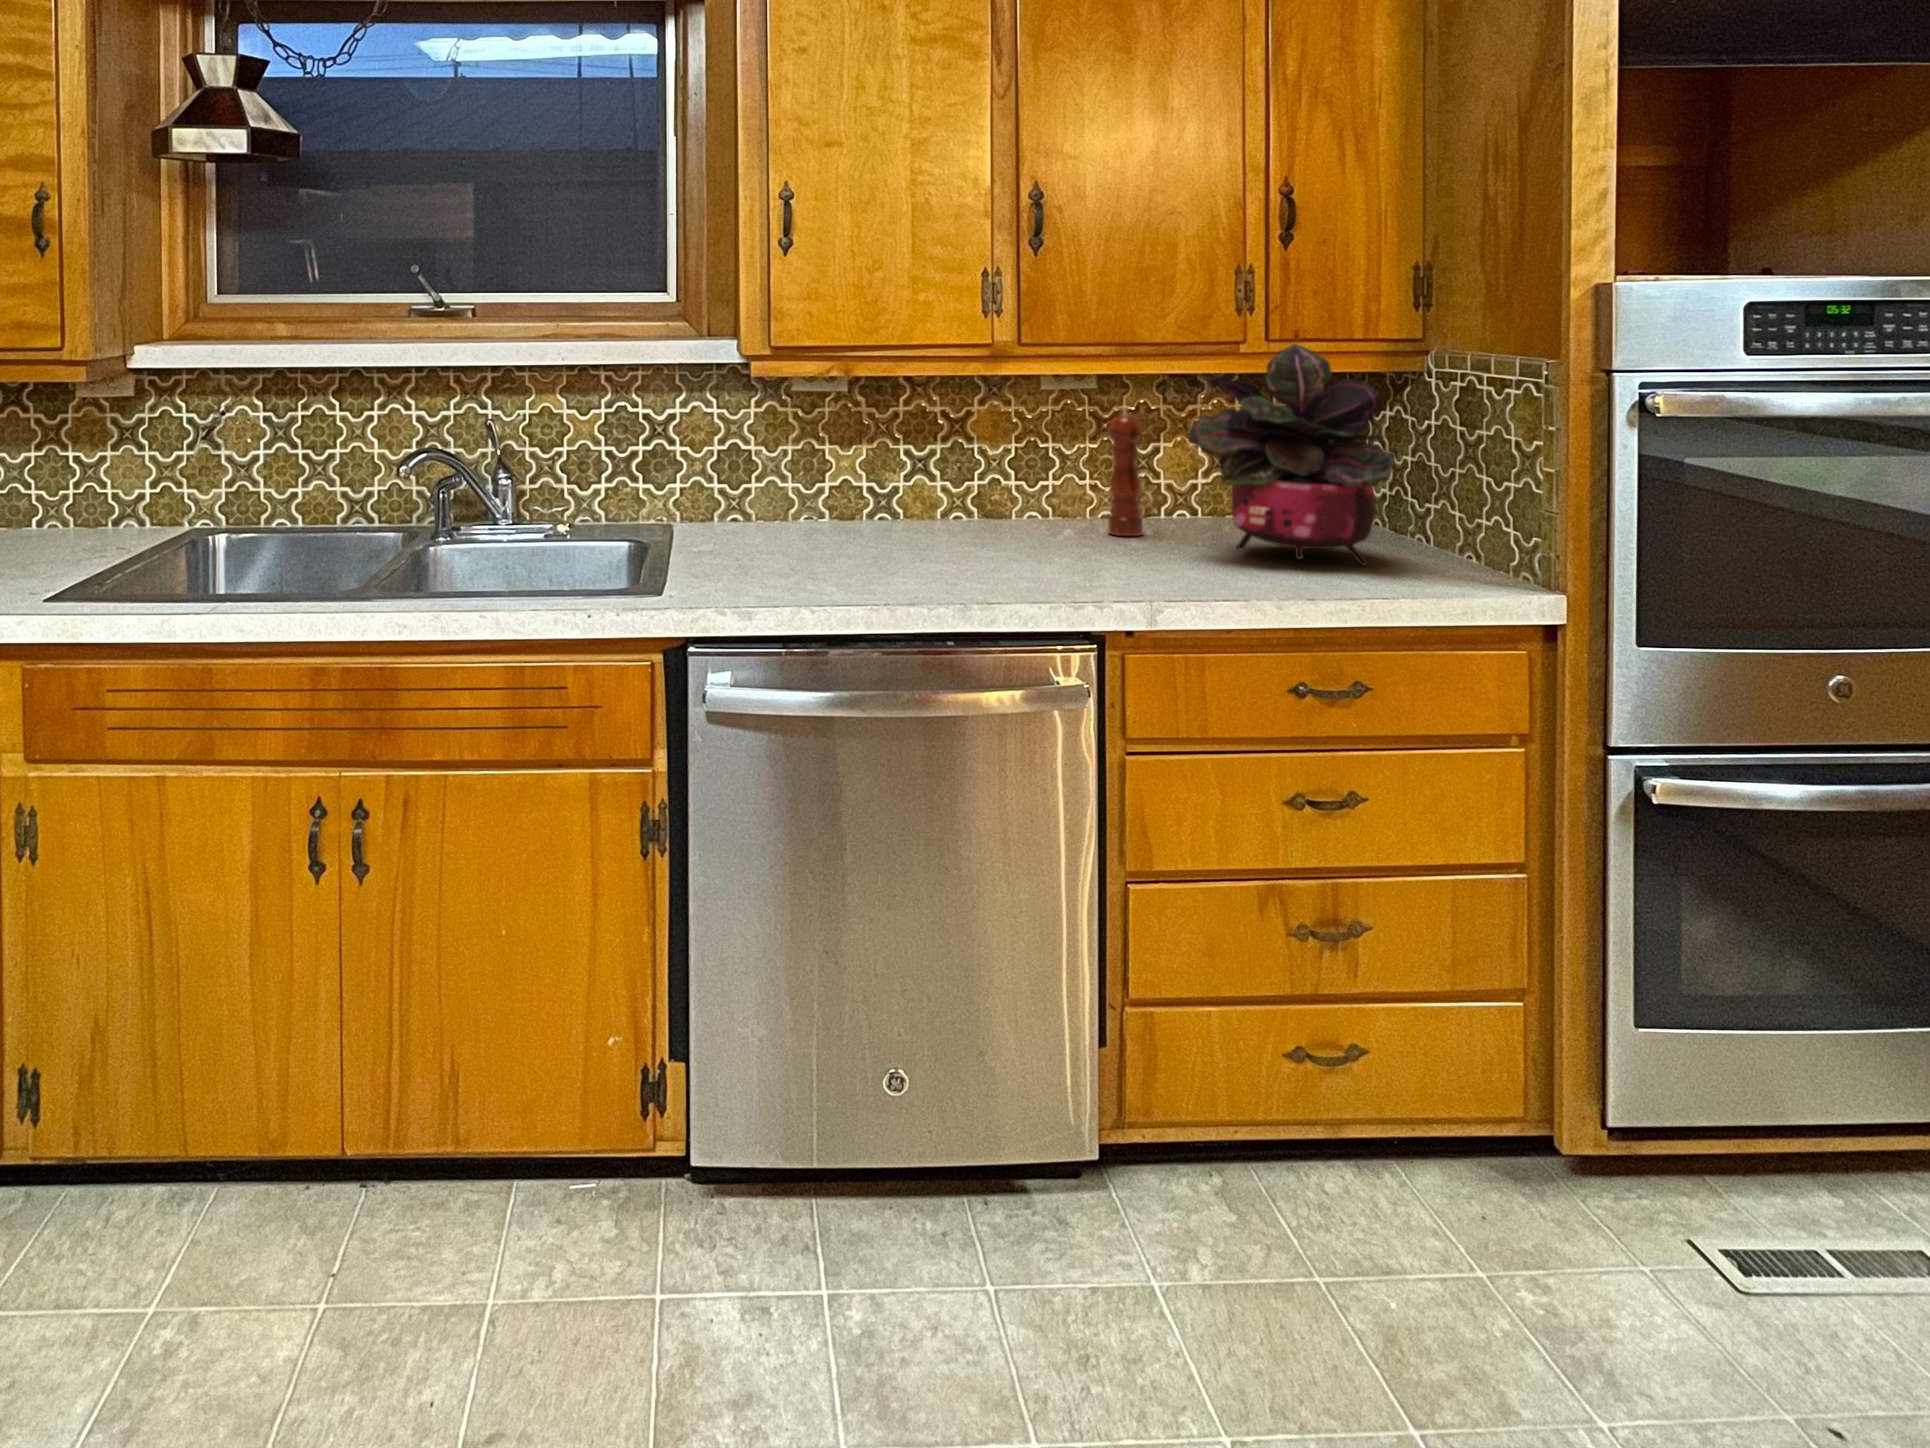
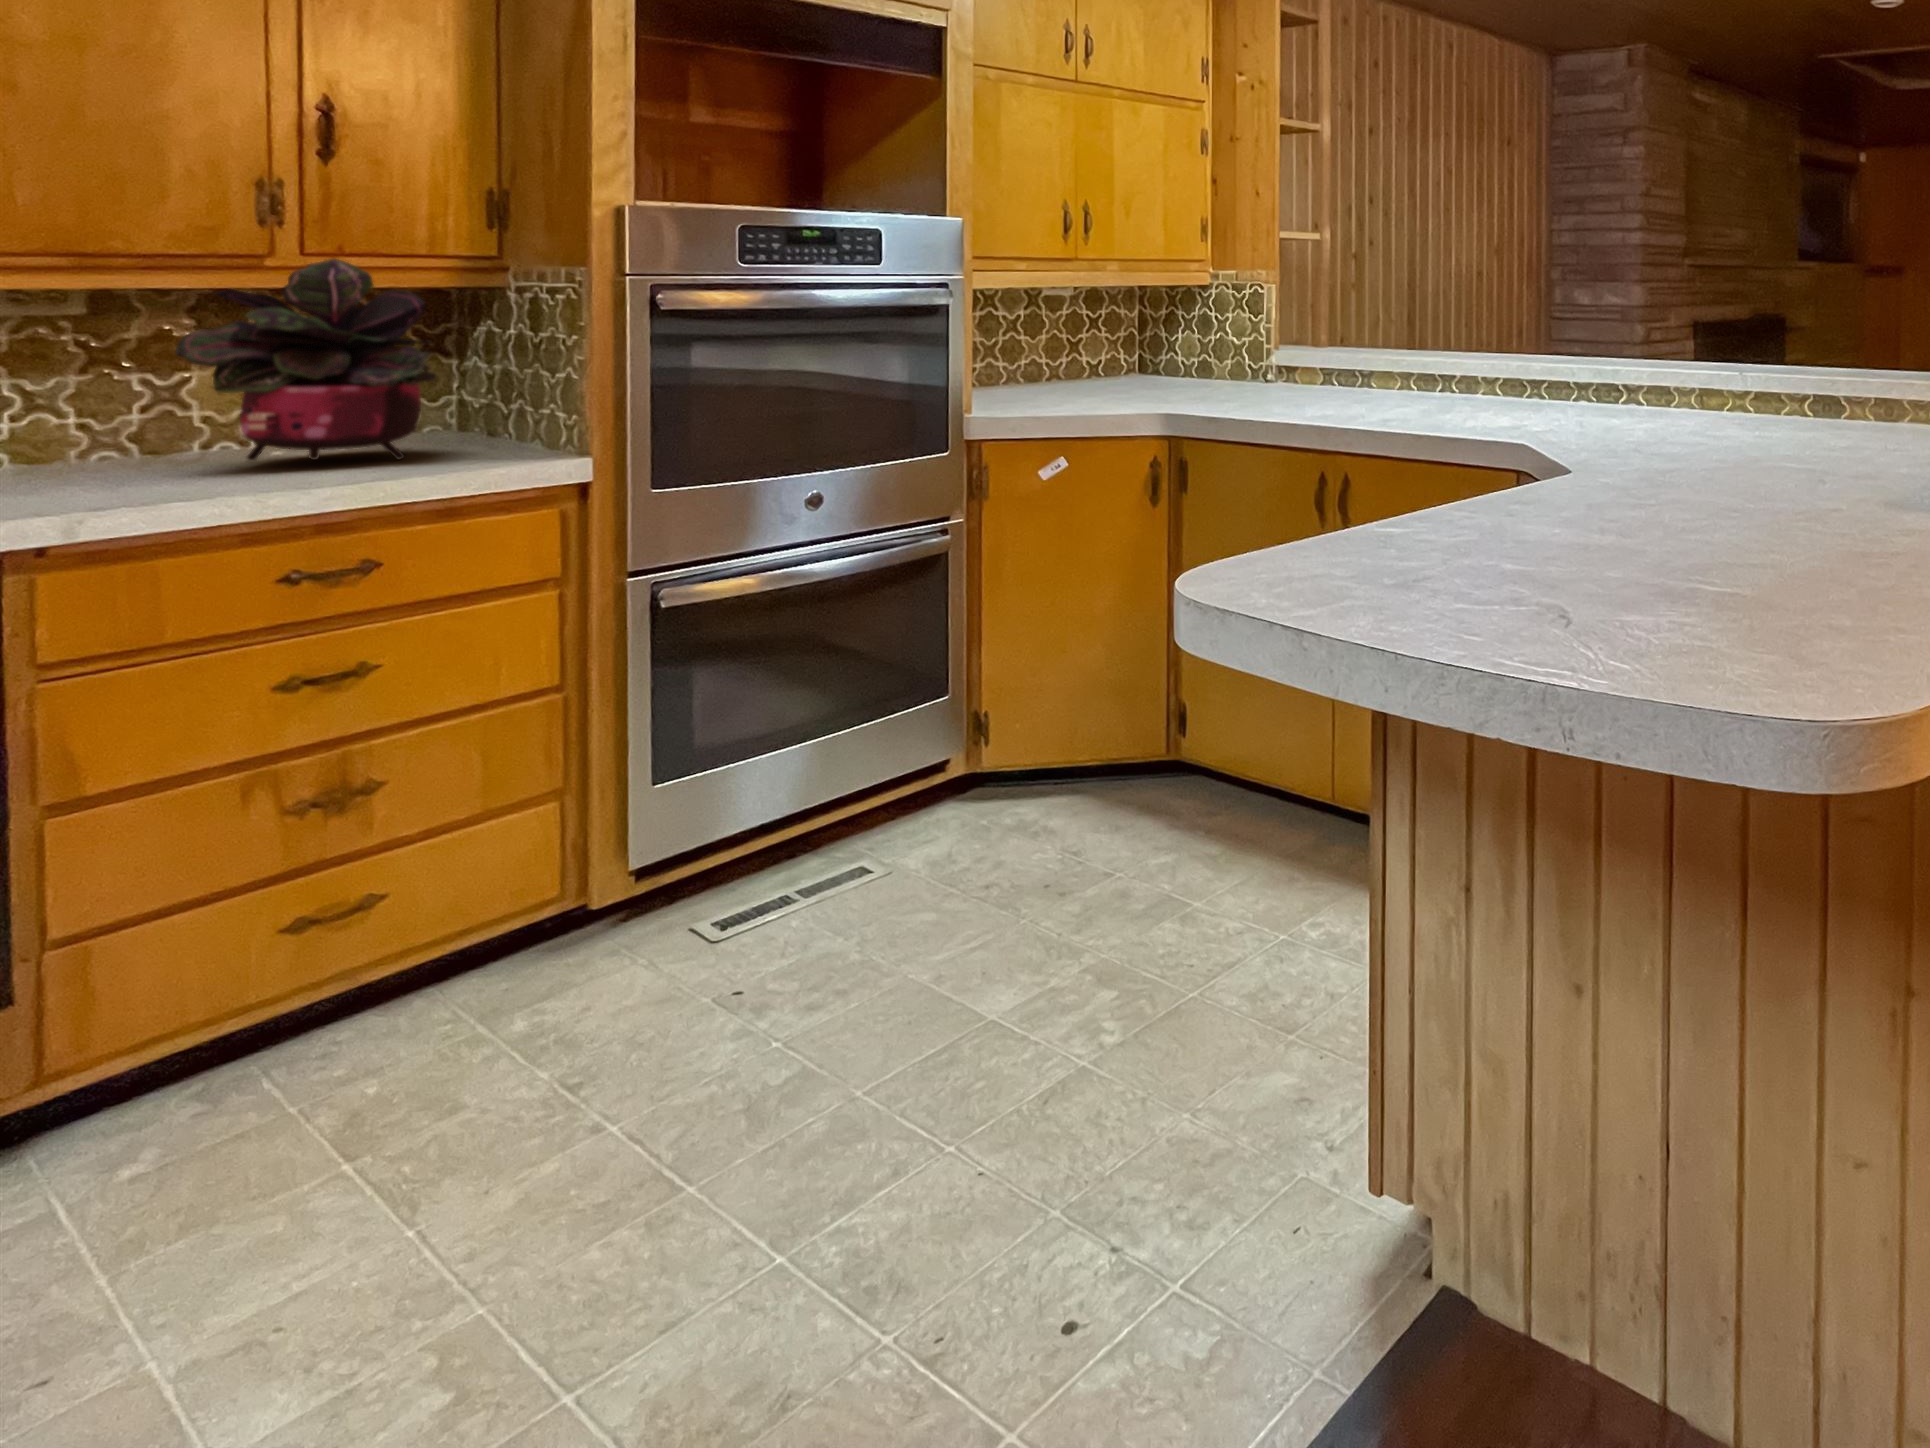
pepper mill: present [1108,406,1143,536] -> none [82,327,138,466]

